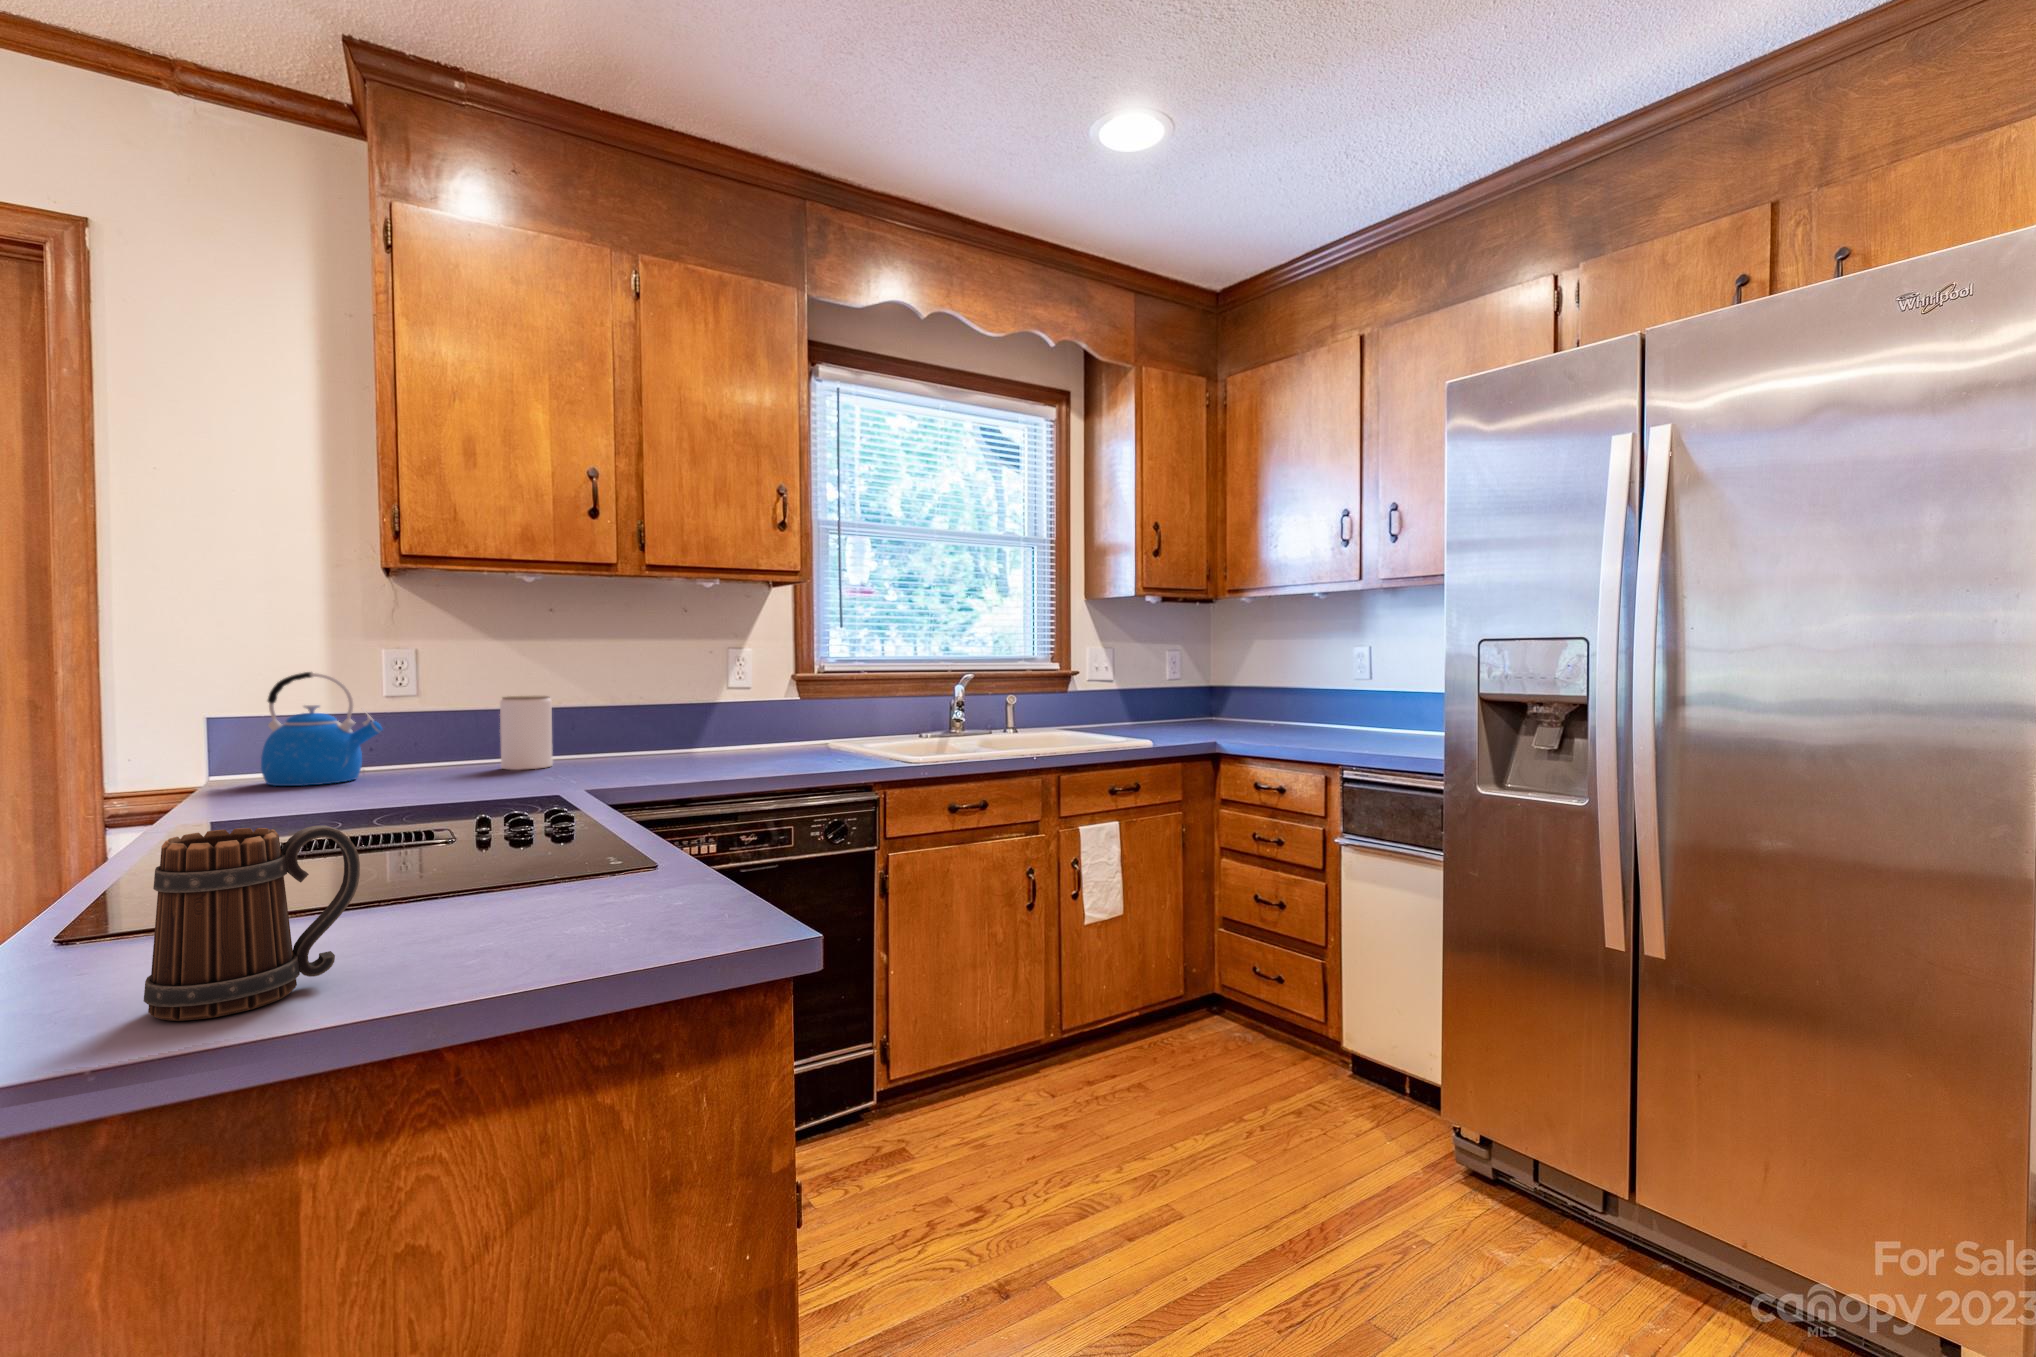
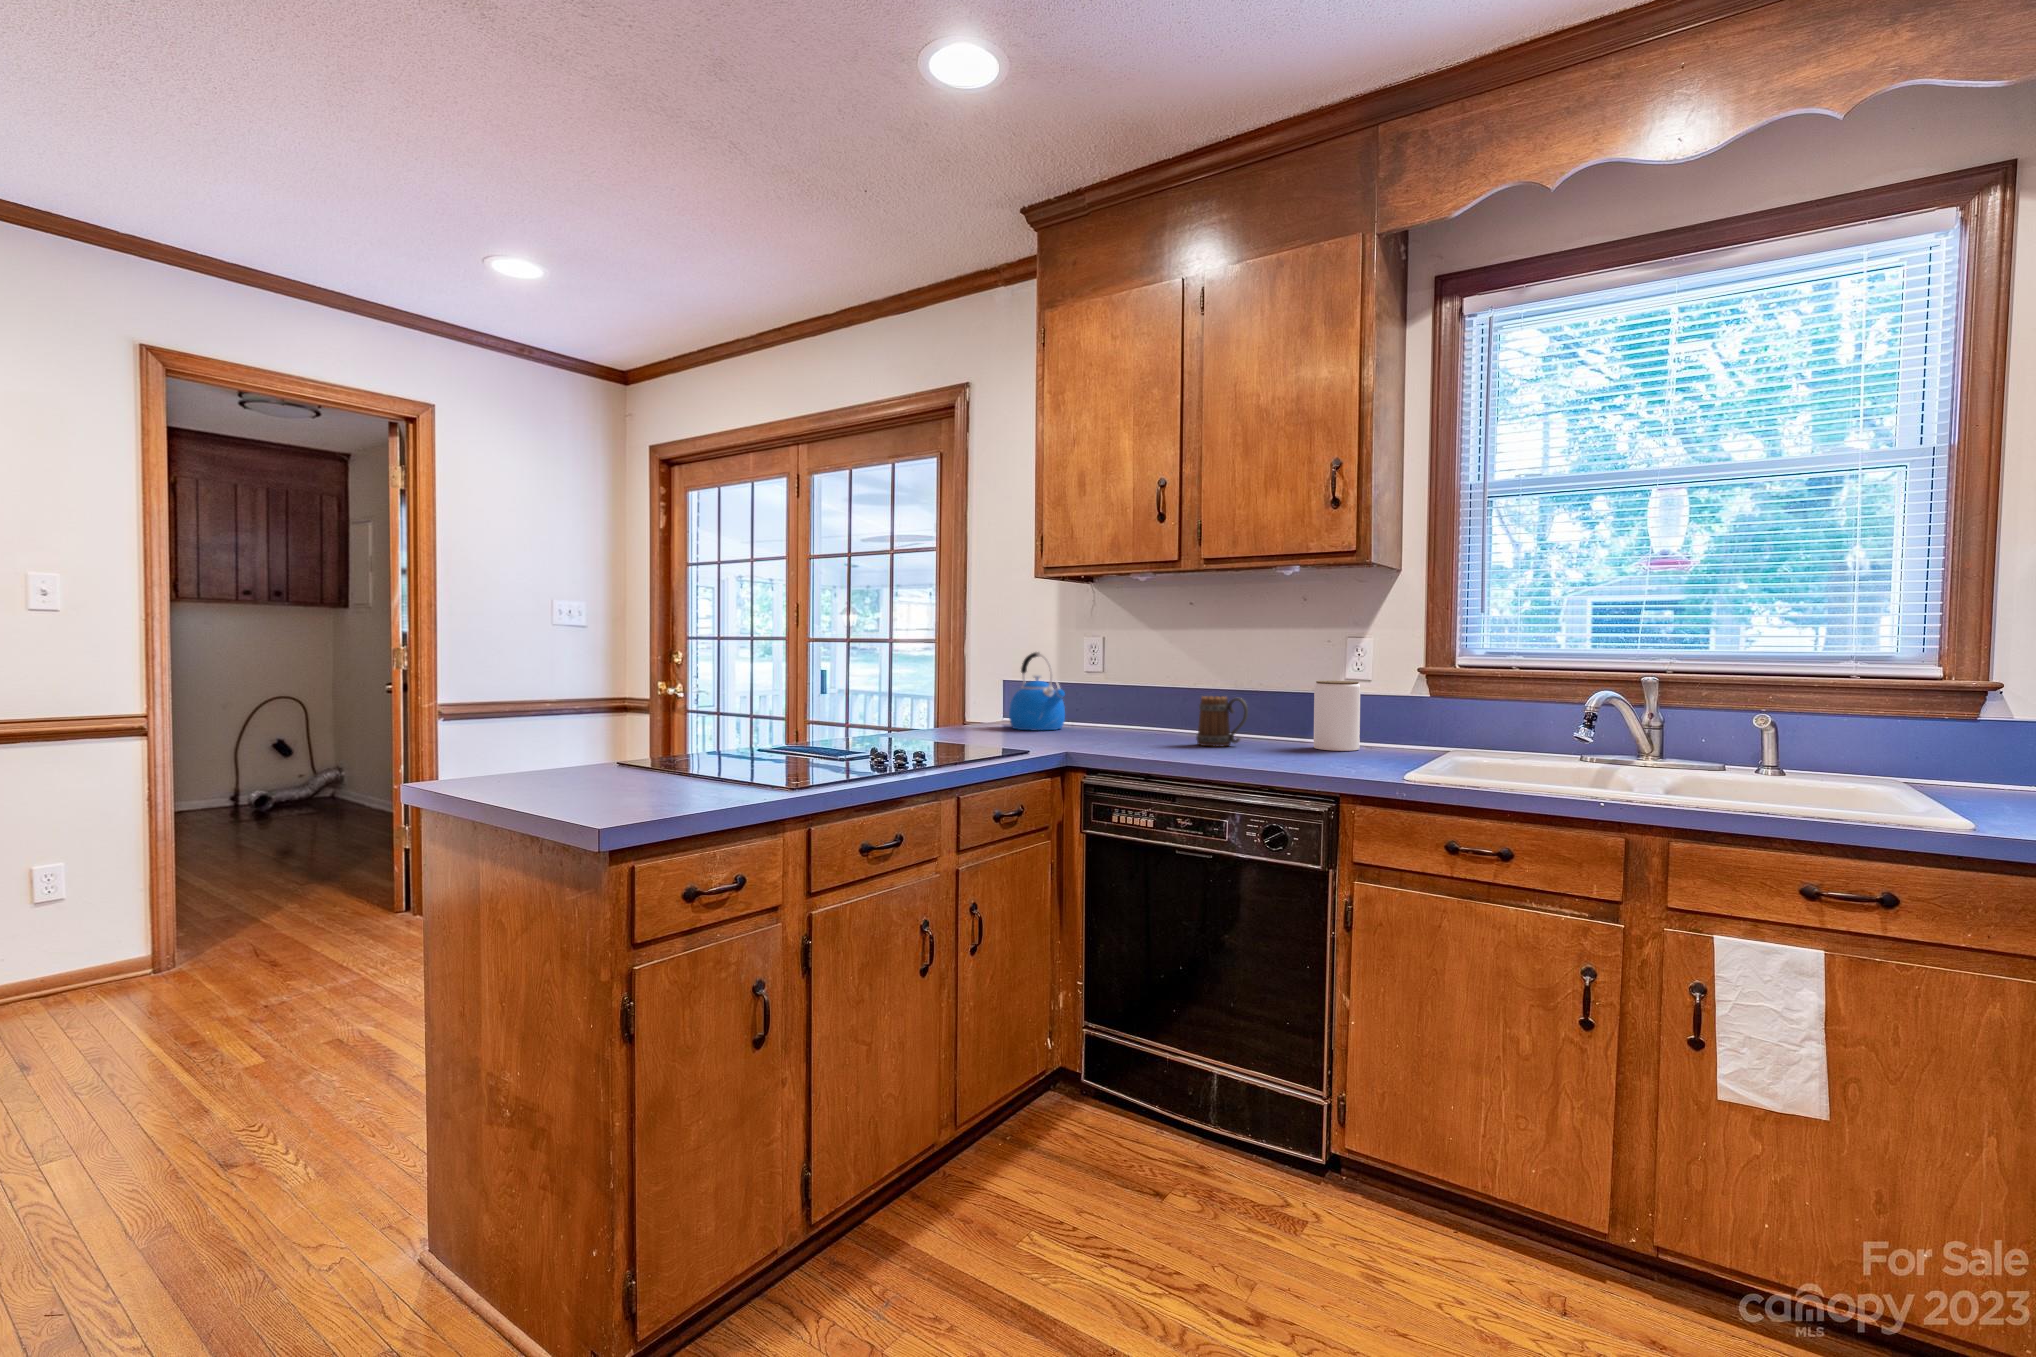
jar: present [500,696,553,770] -> present [1314,681,1360,751]
mug: present [144,825,360,1021] -> present [1196,696,1248,746]

